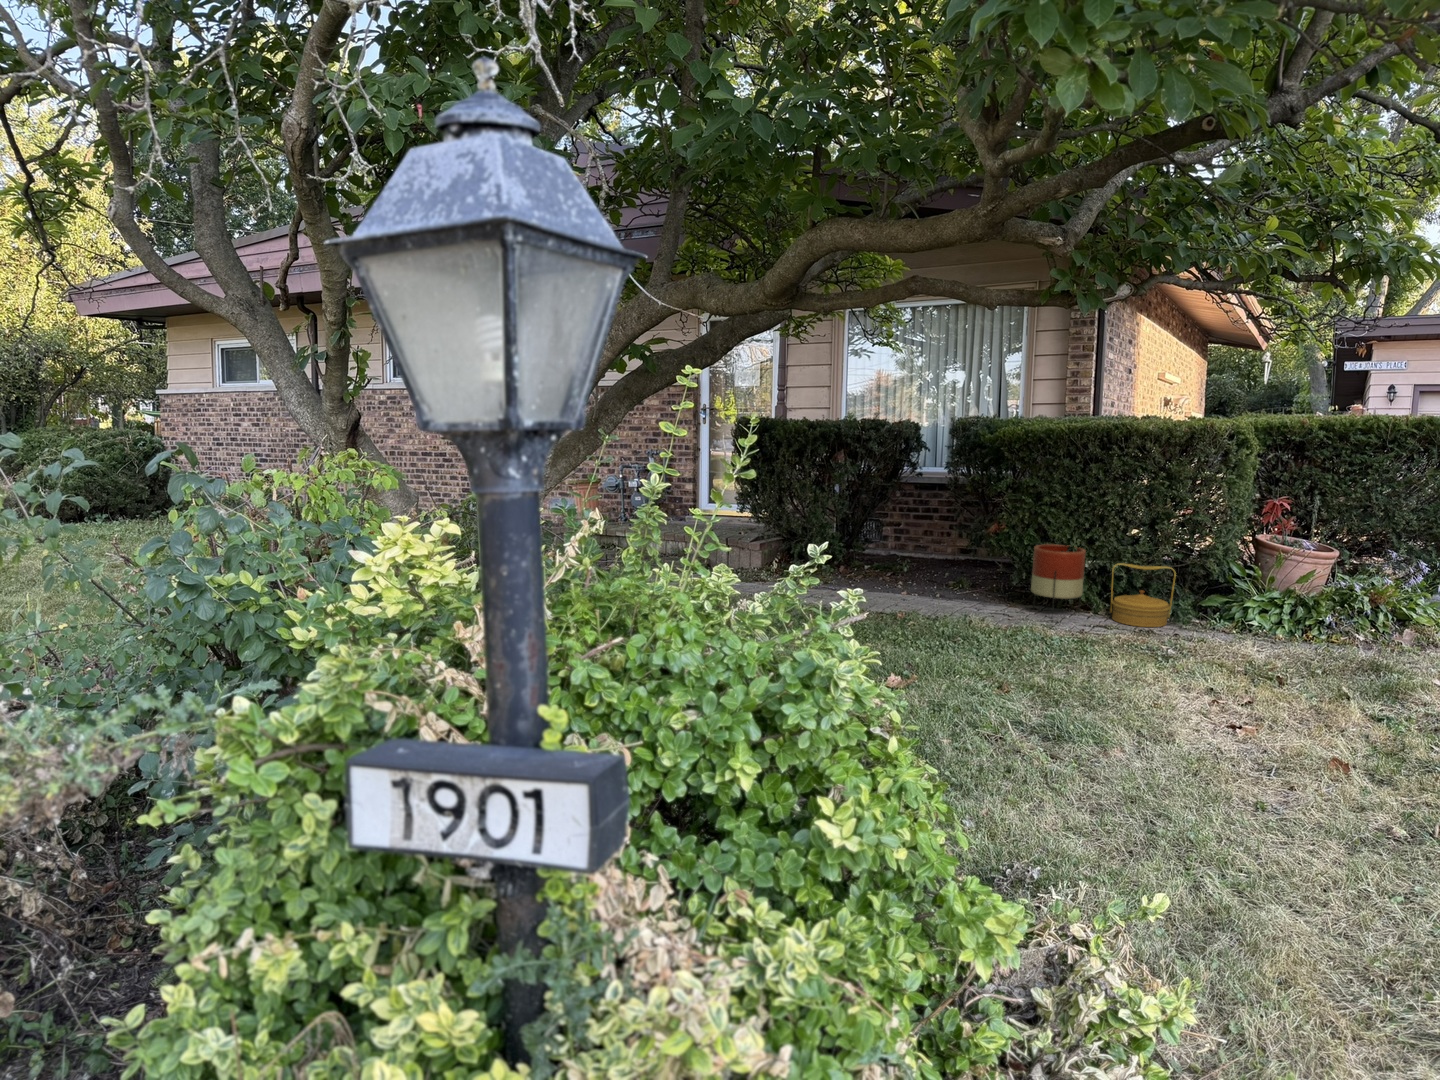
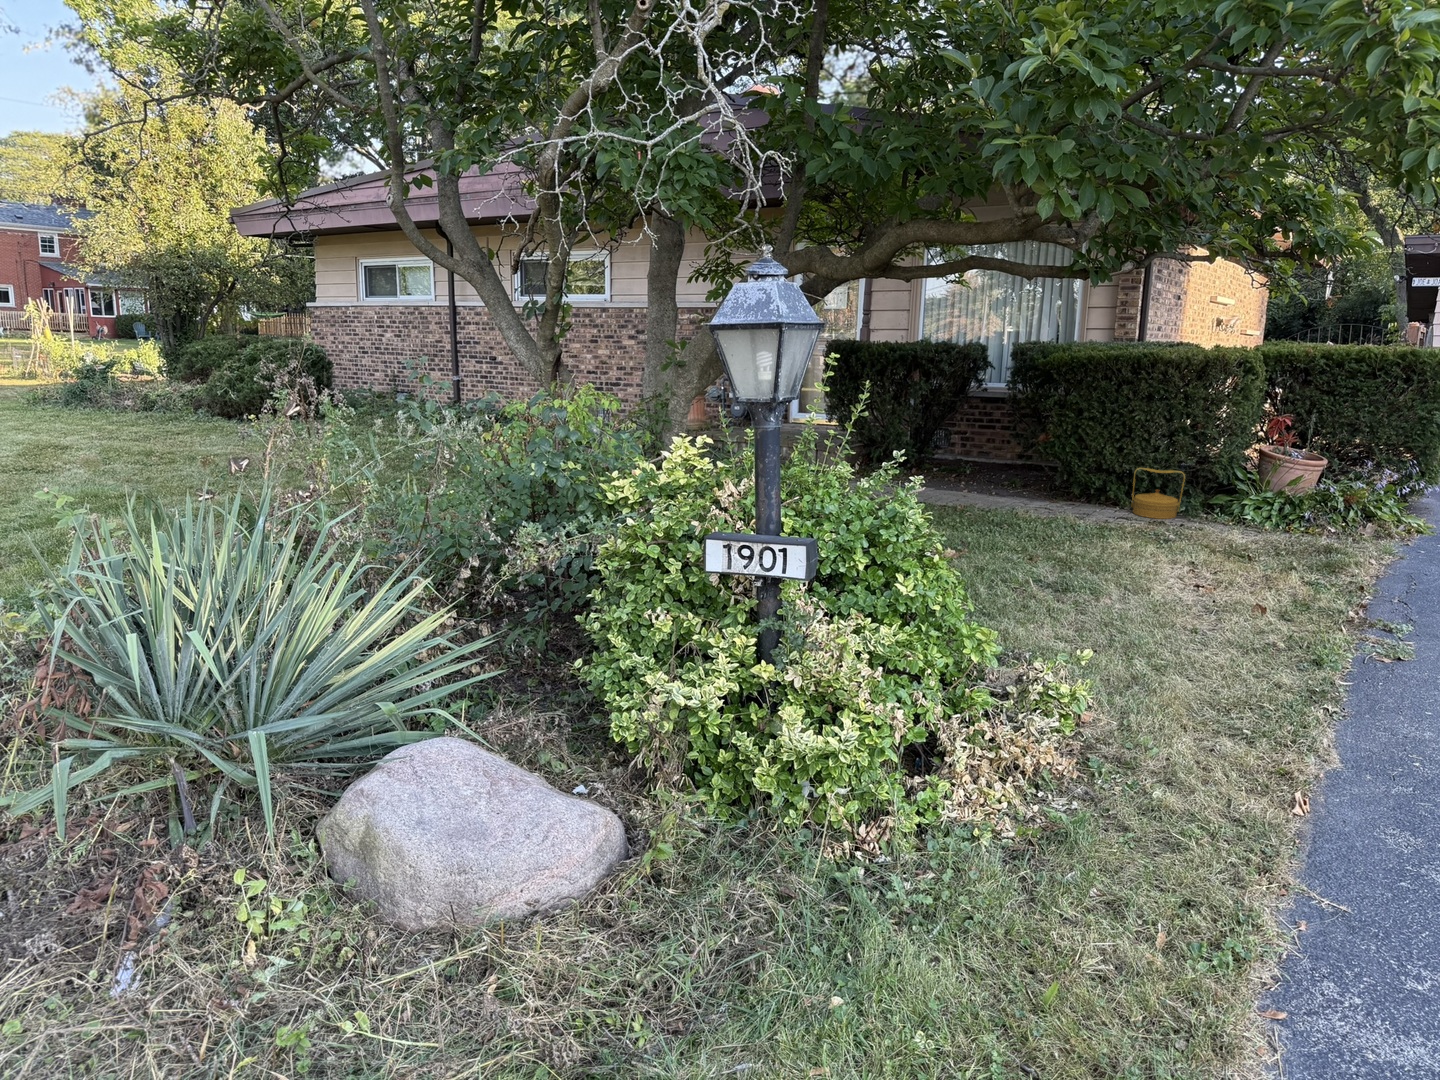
planter: present [1031,544,1086,612] -> none [1069,452,1114,511]

